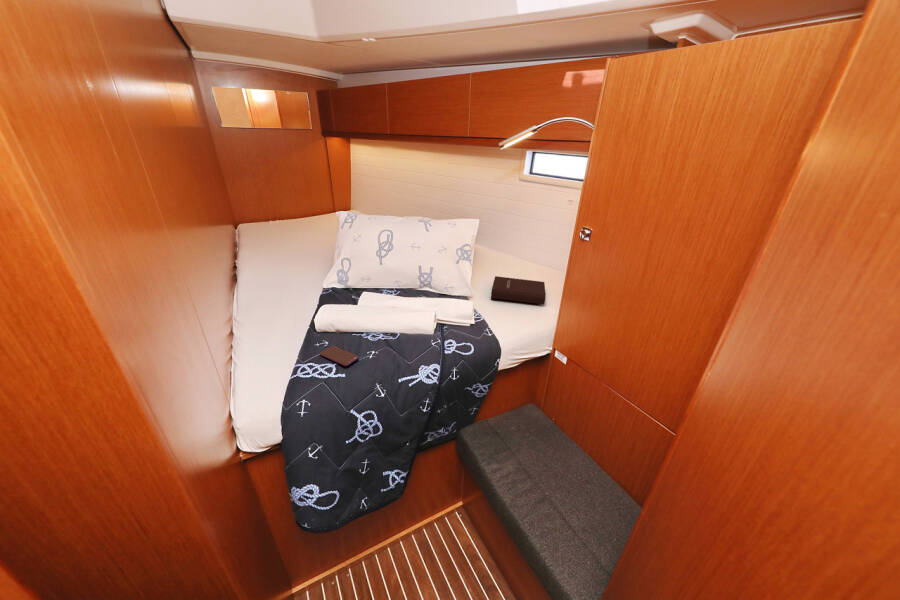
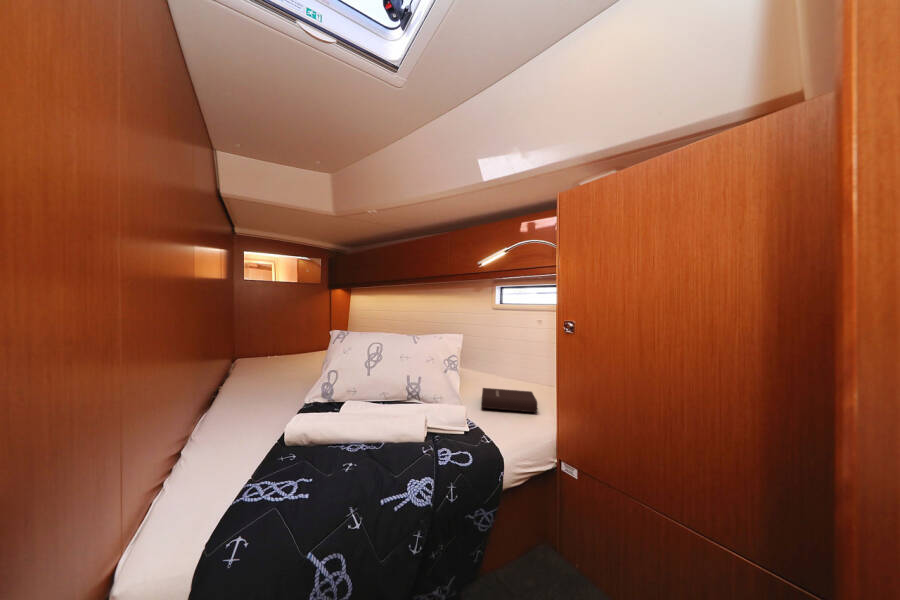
smartphone: present [320,346,359,366] -> none [281,459,332,483]

